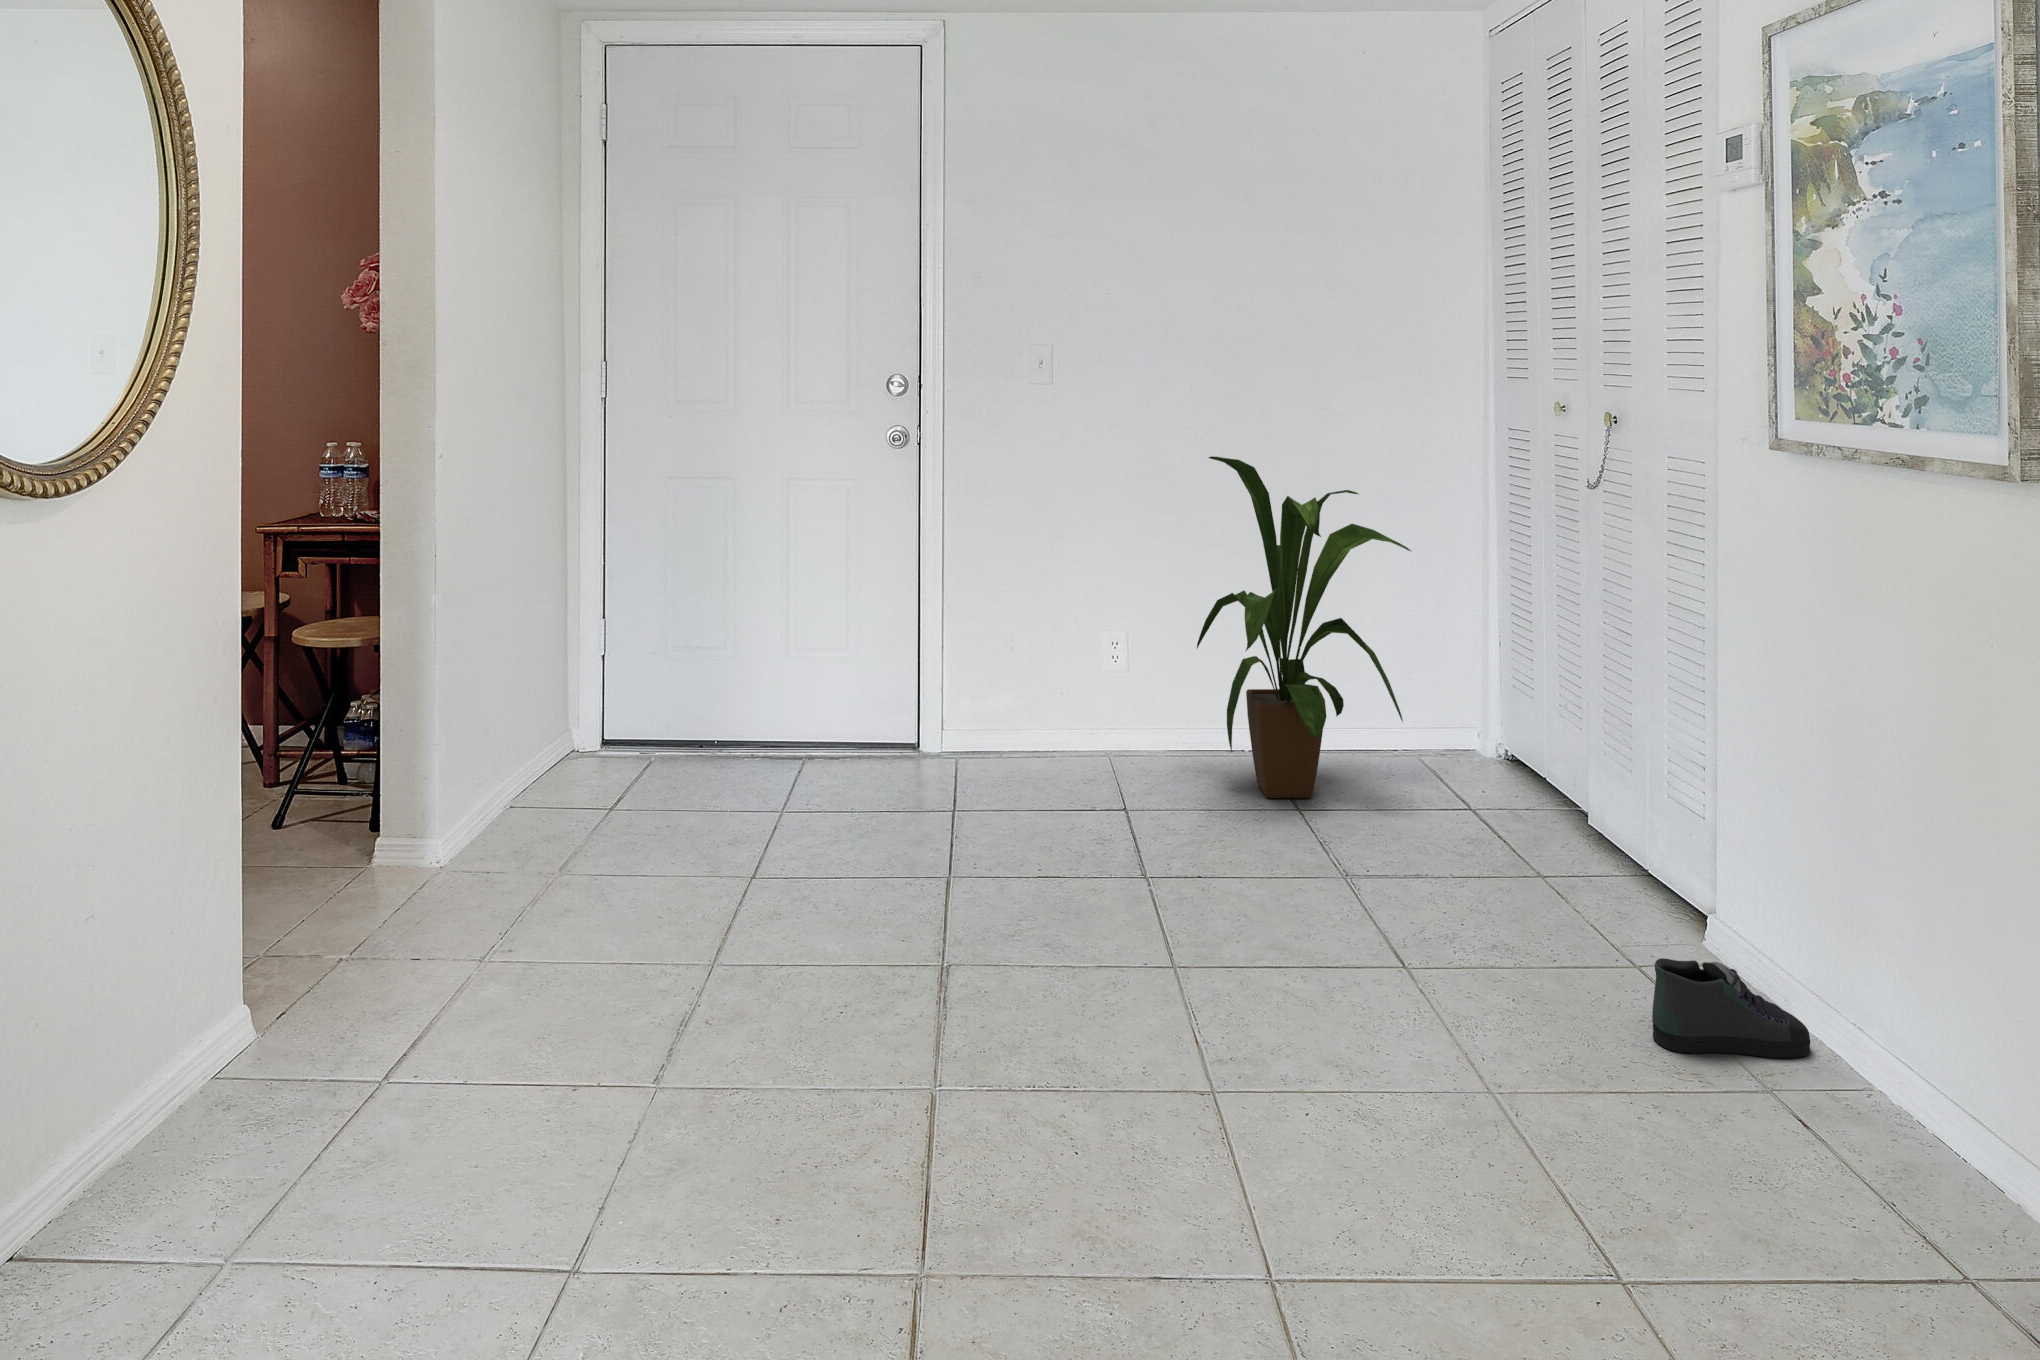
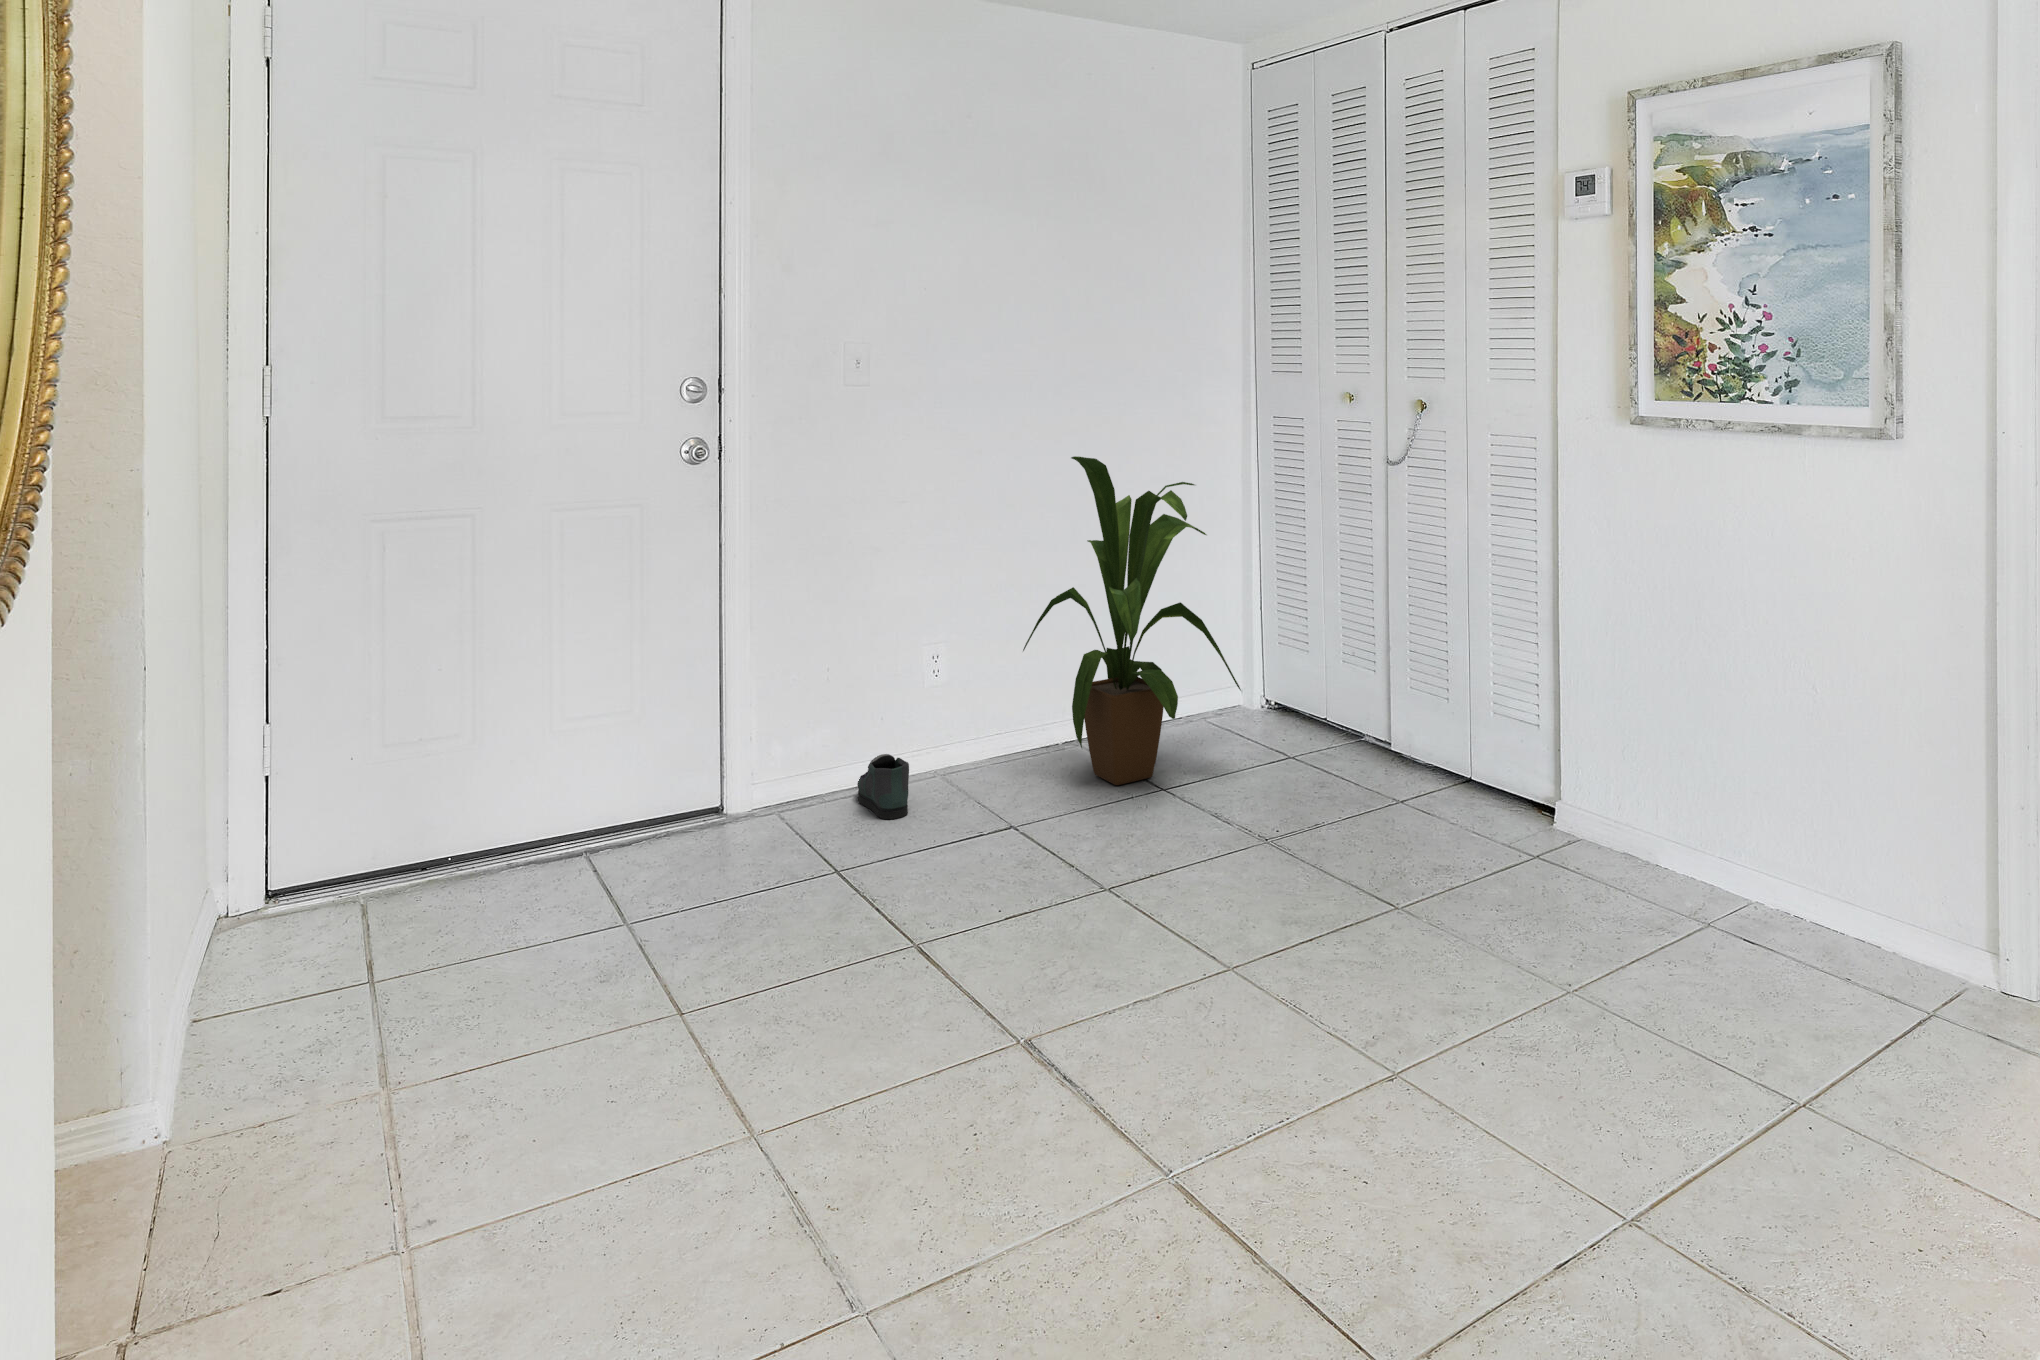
shoe: present [1652,958,1810,1058] -> present [857,754,909,819]

